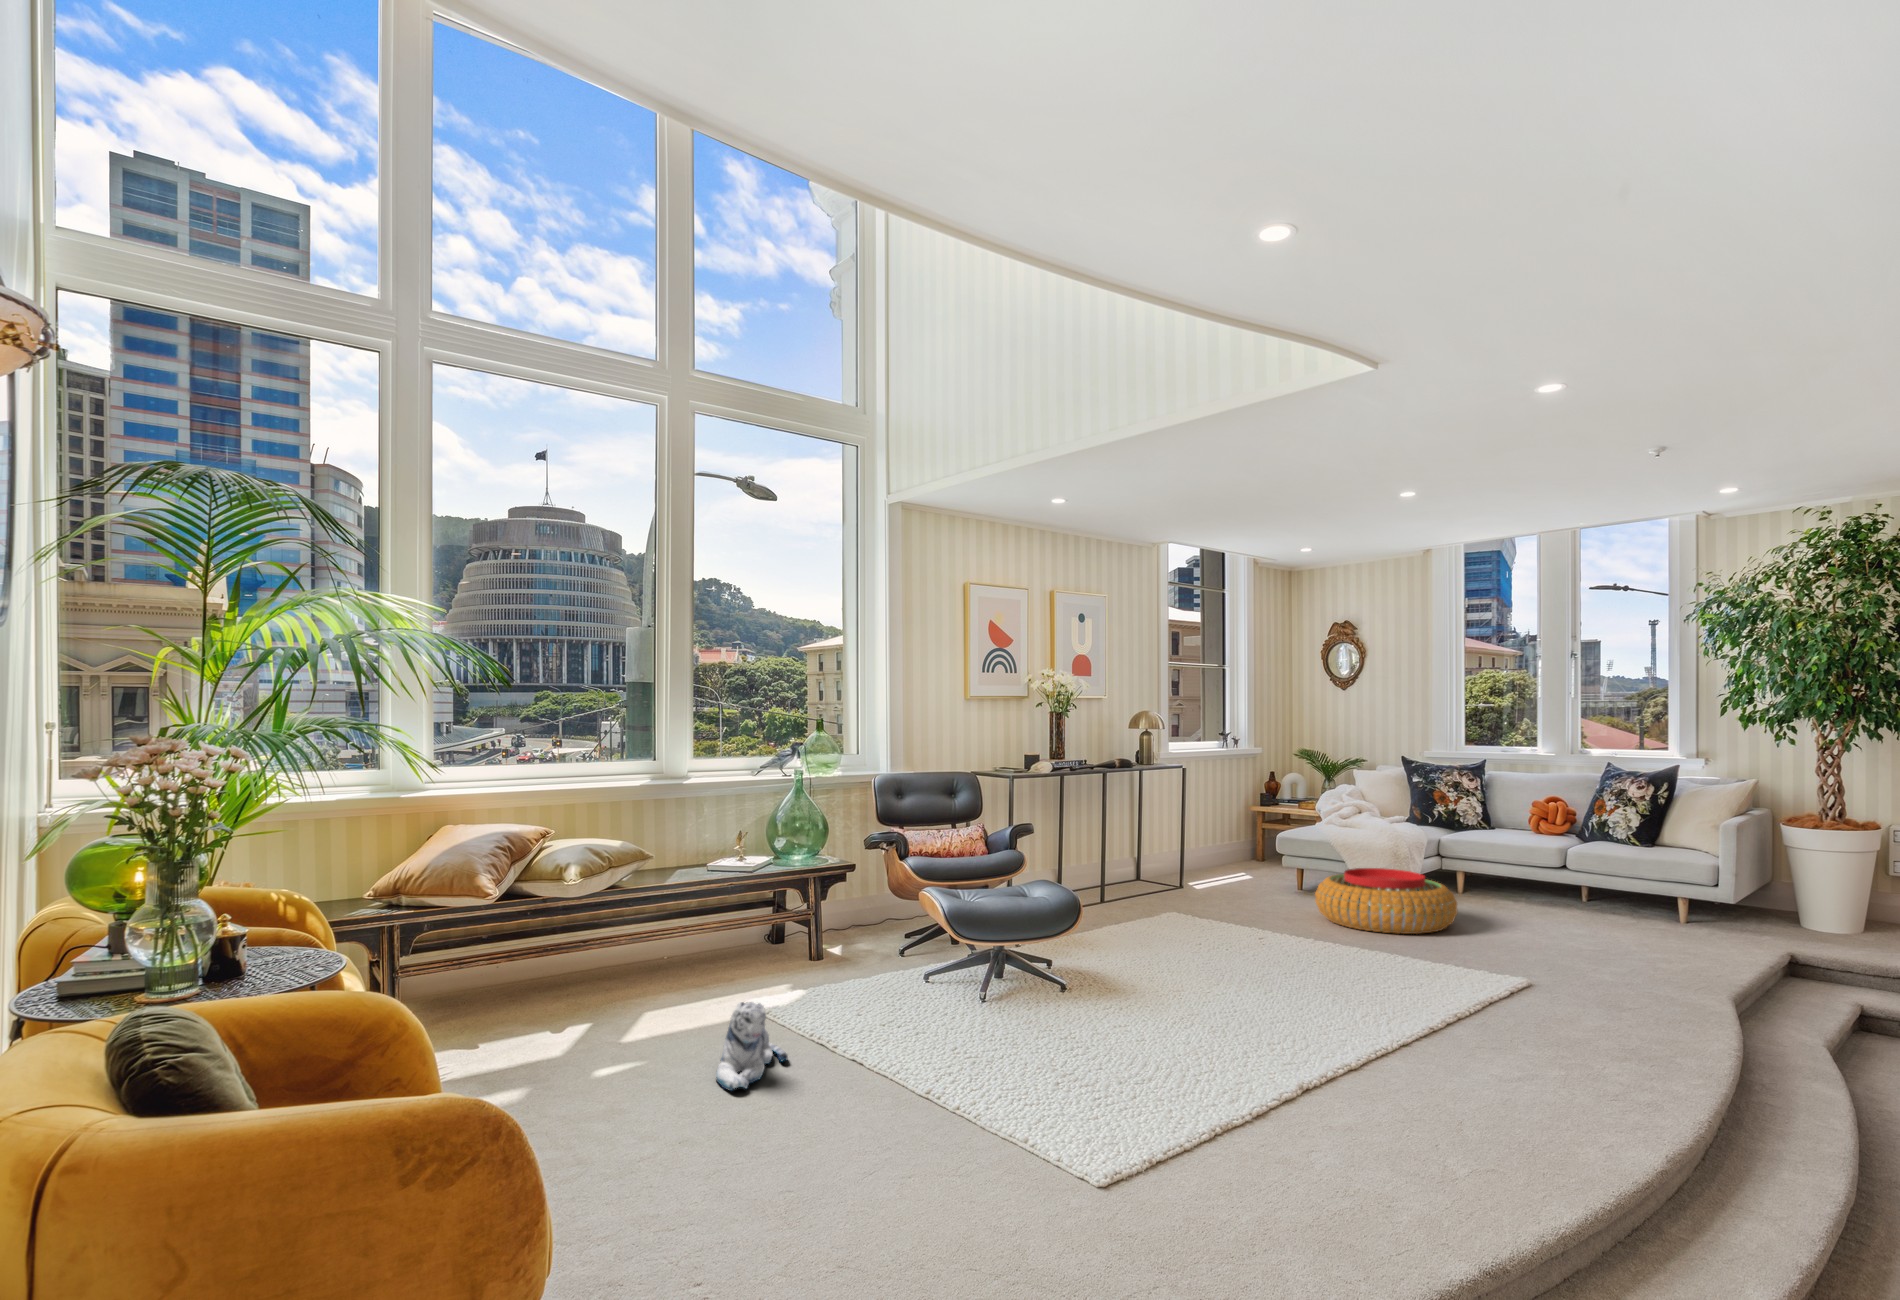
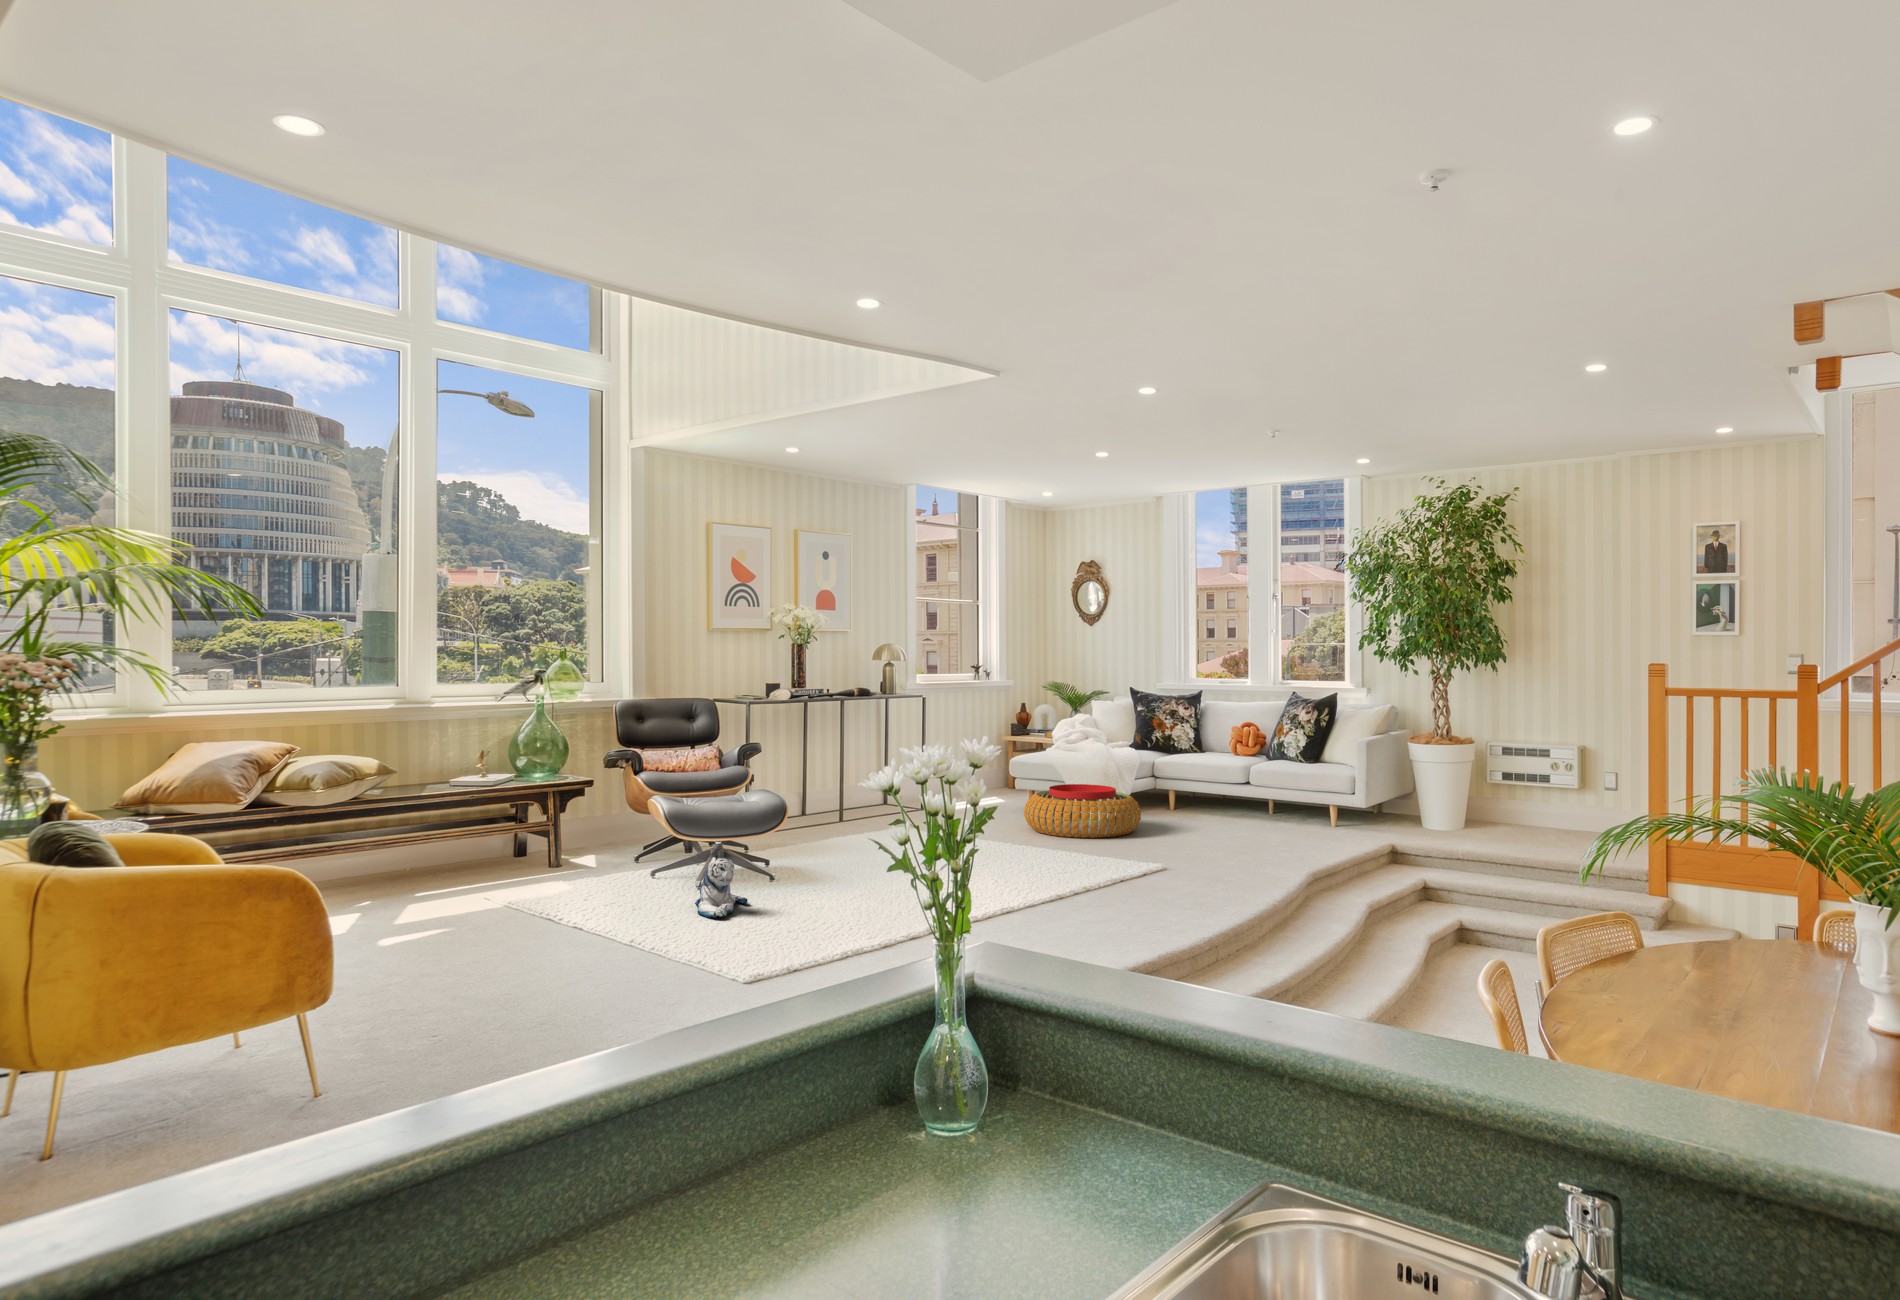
plush toy: present [716,1002,788,1091] -> present [695,857,748,918]

